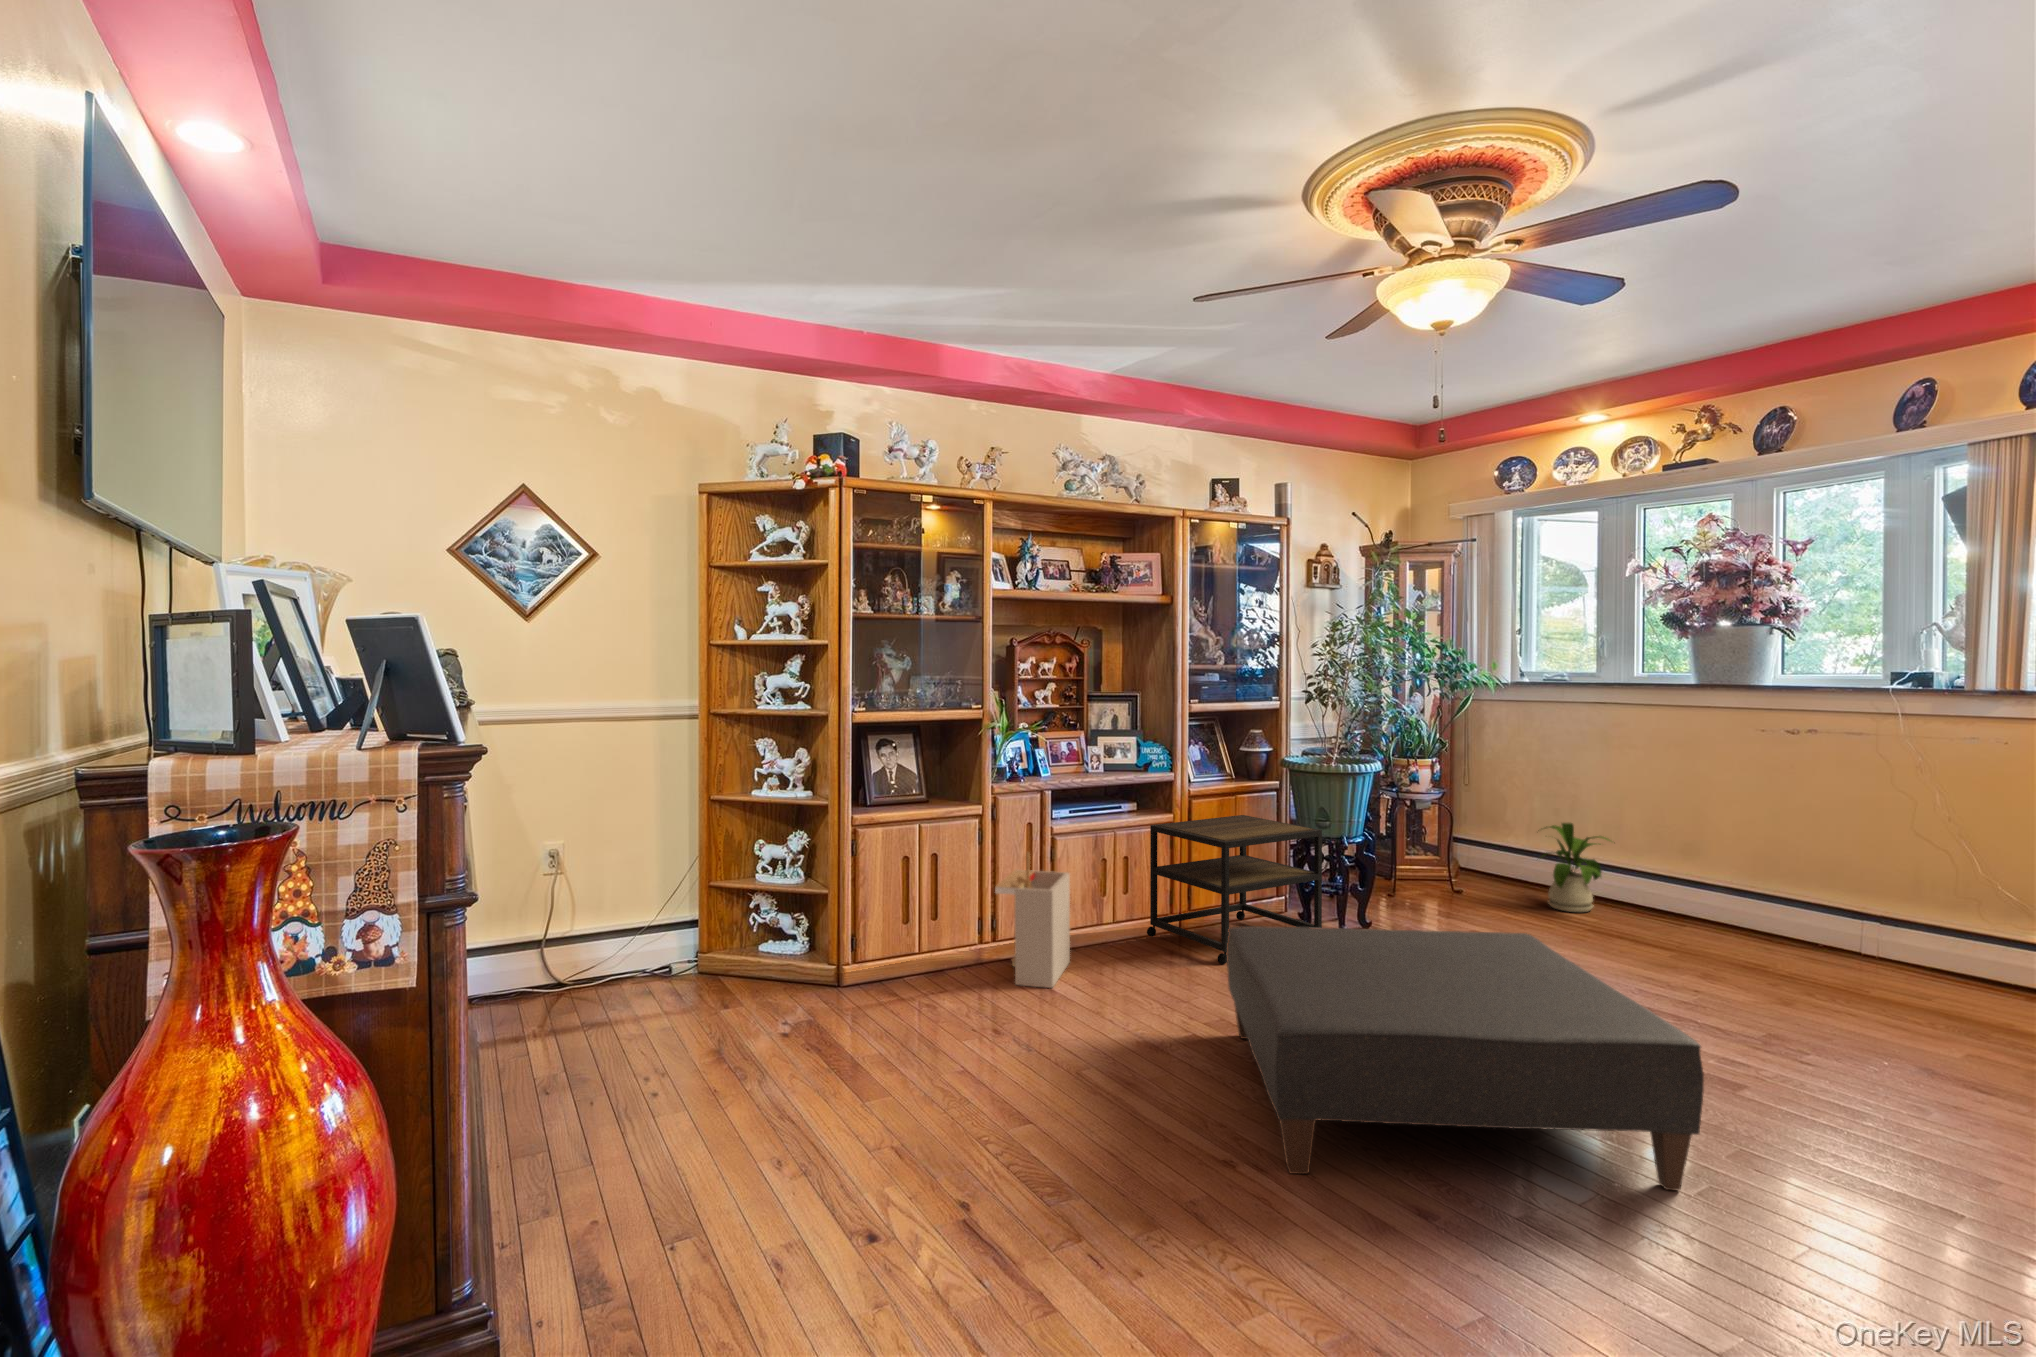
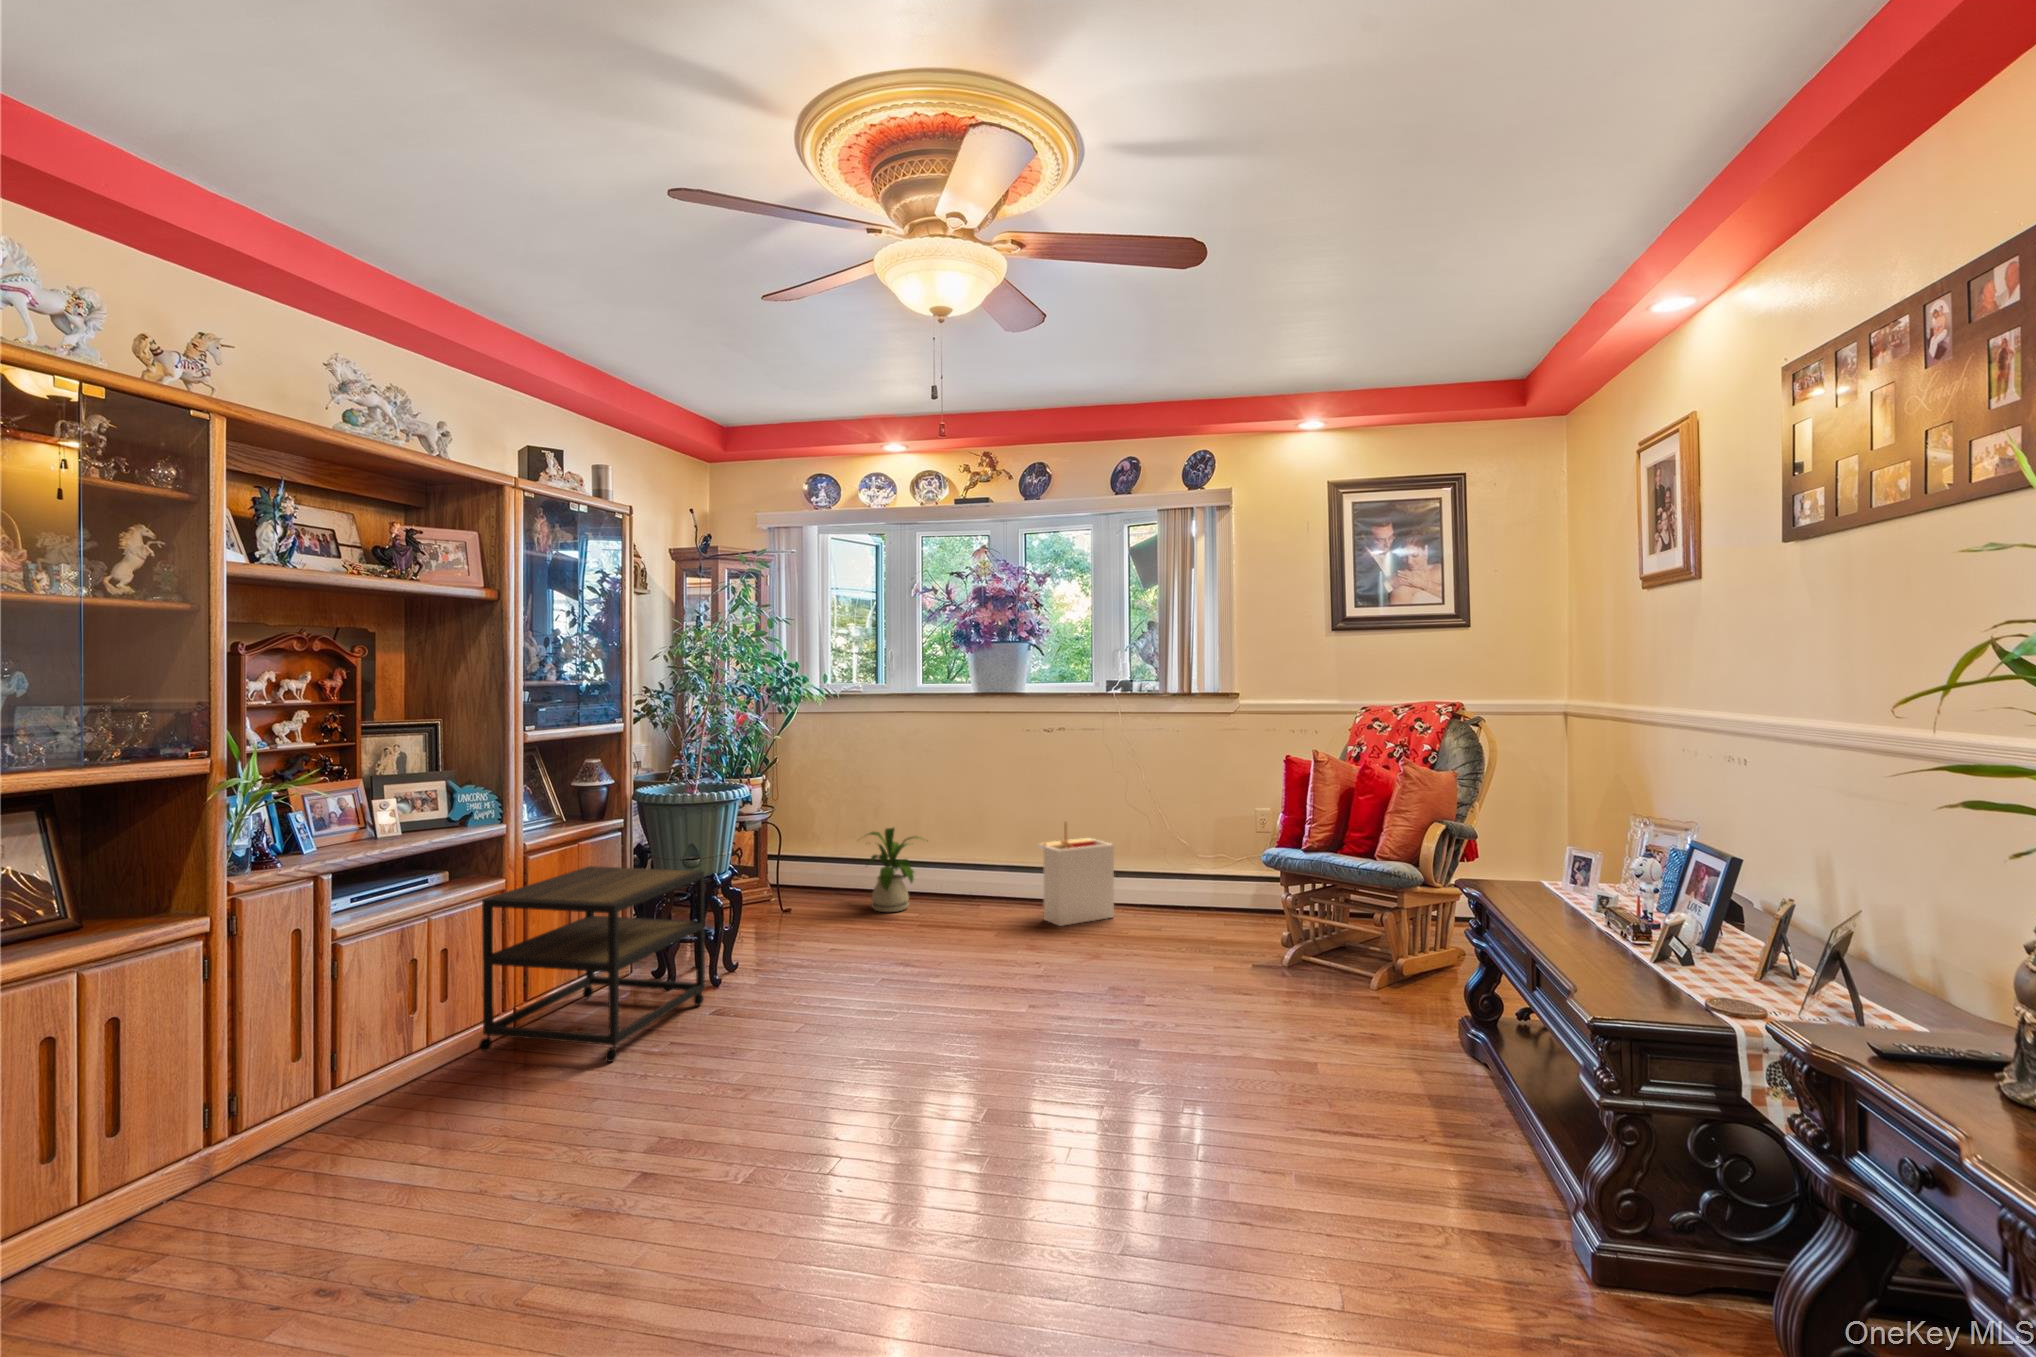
storage bin: present [995,852,1070,988] -> present [1037,821,1114,926]
ottoman: present [1227,926,1704,1191] -> none [689,945,1207,1307]

